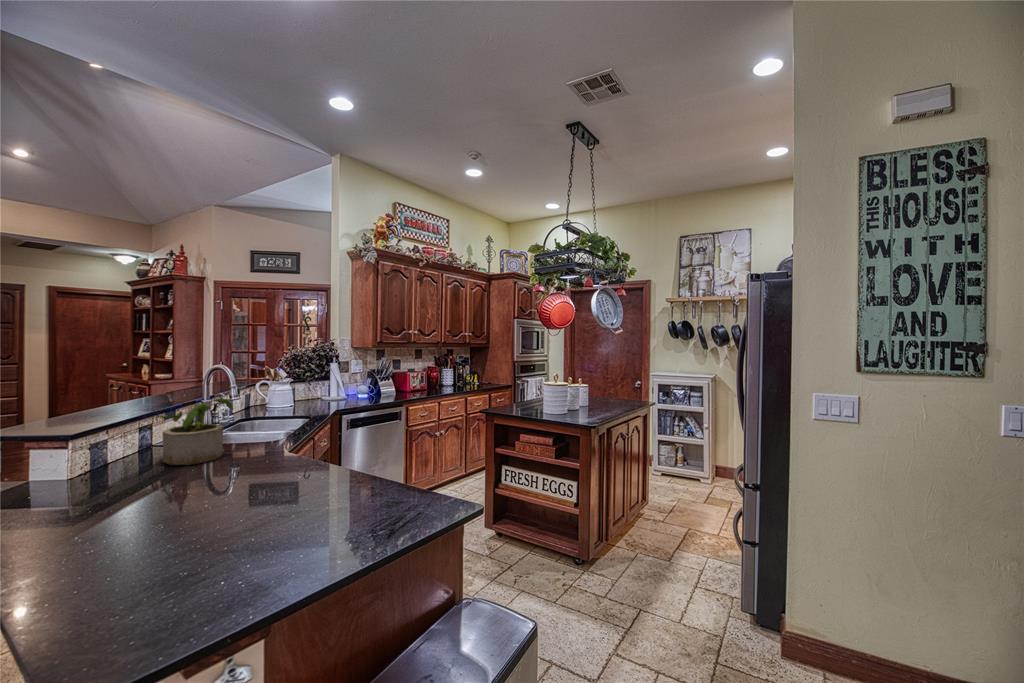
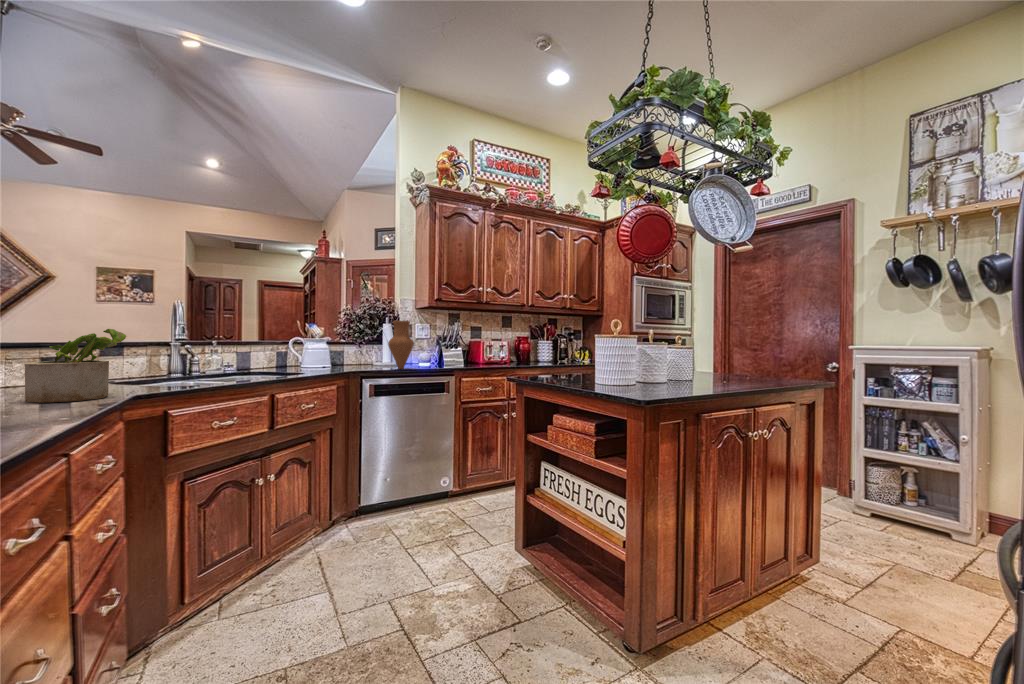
vase: none [339,360,361,402] -> present [388,321,414,369]

